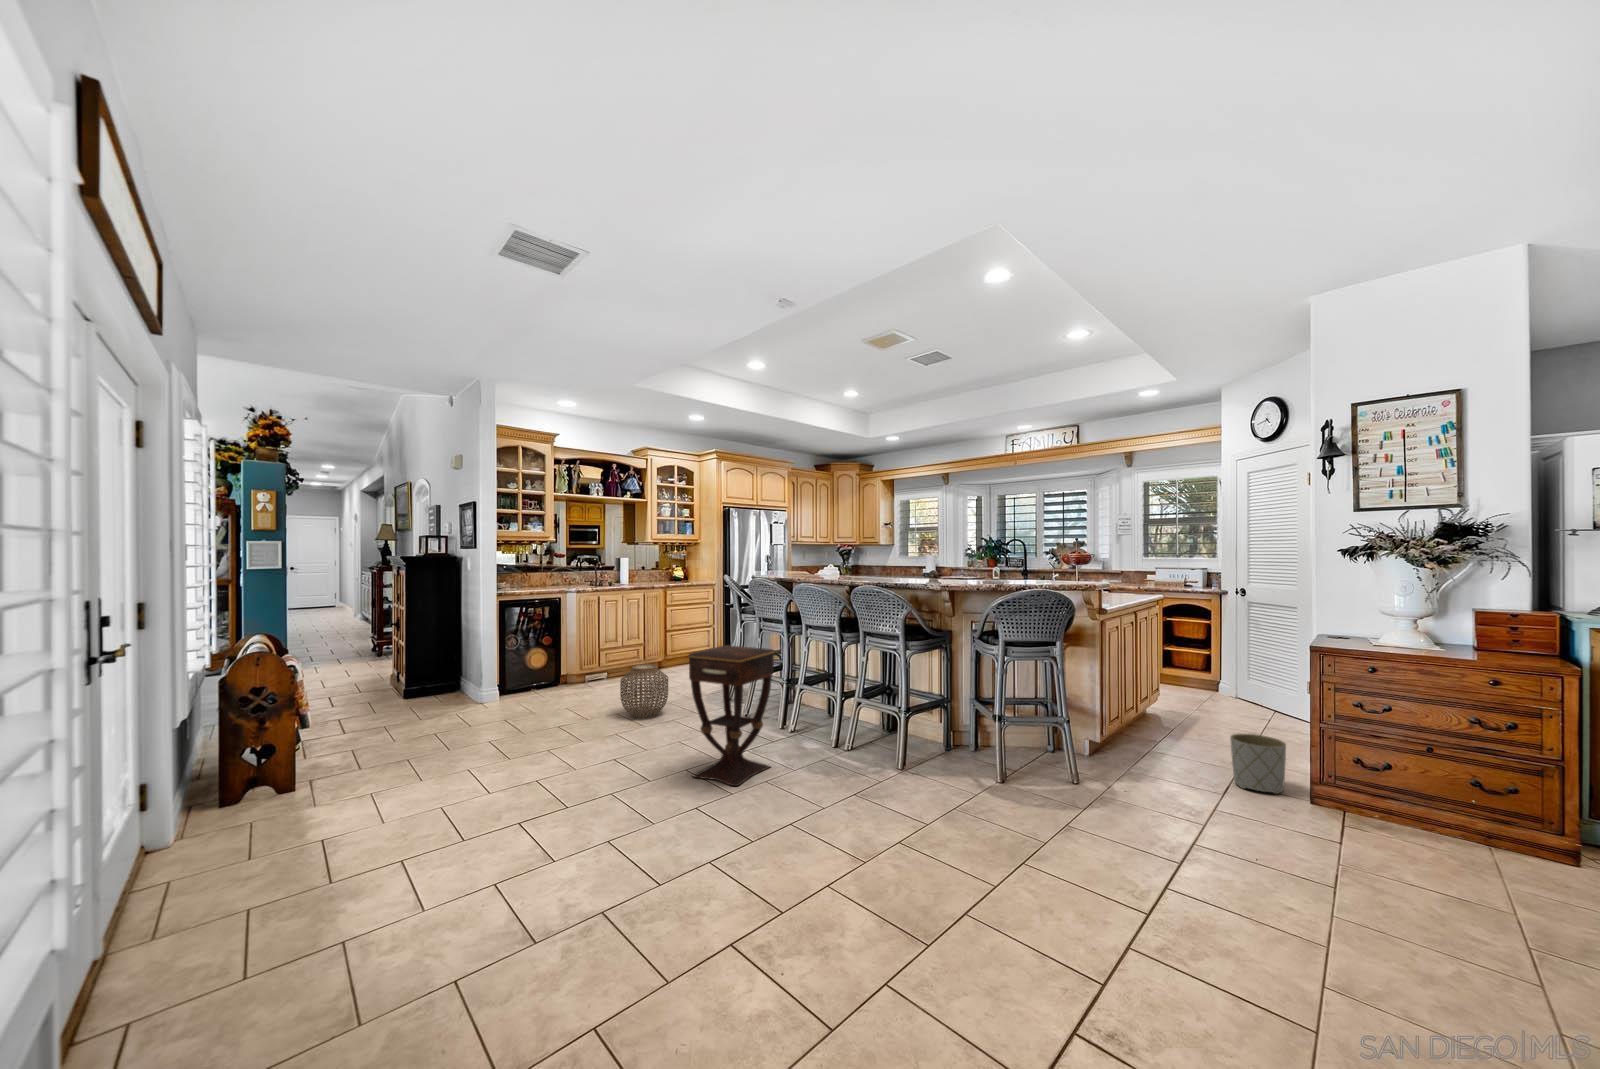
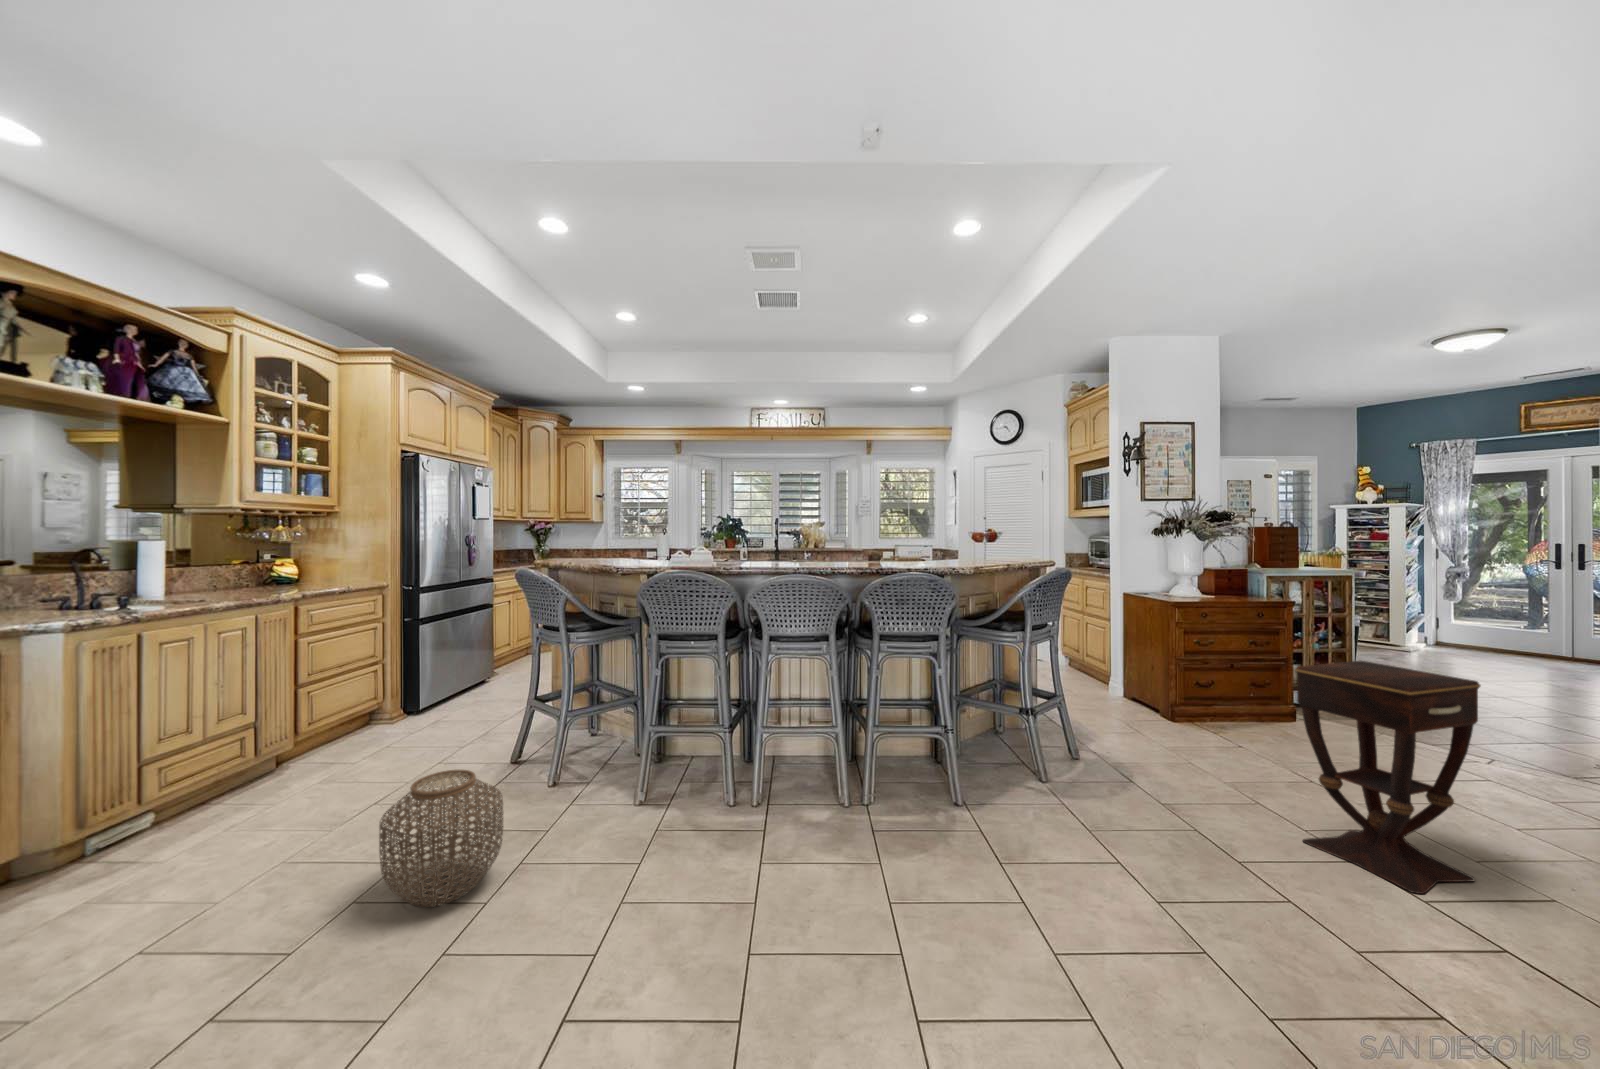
side table: present [688,645,774,786] -> present [1295,661,1480,894]
planter: present [1230,734,1286,794] -> none [1183,687,1232,740]

